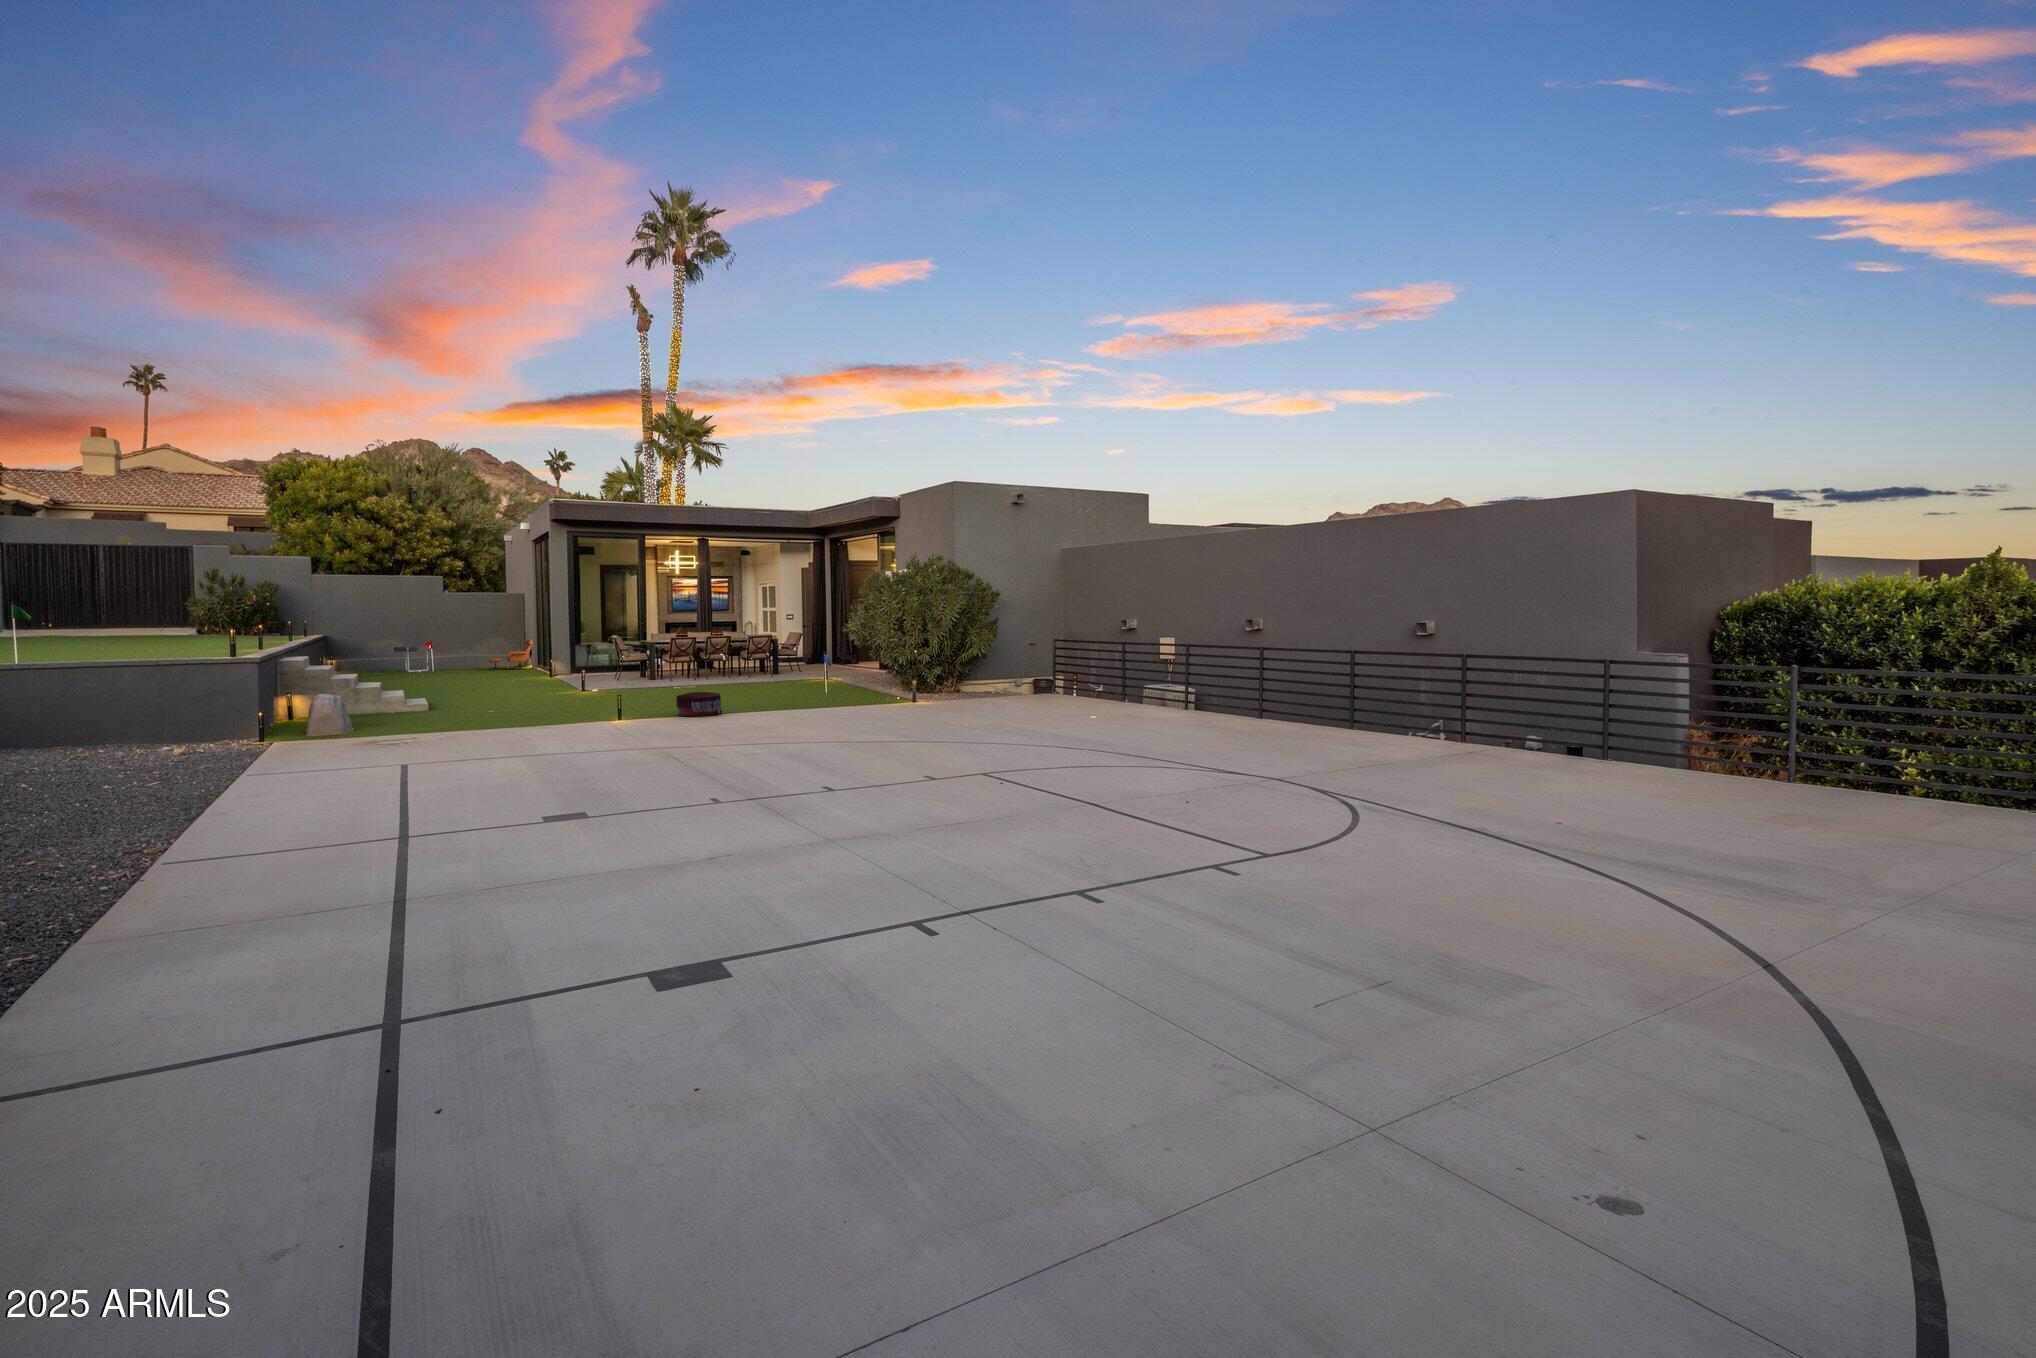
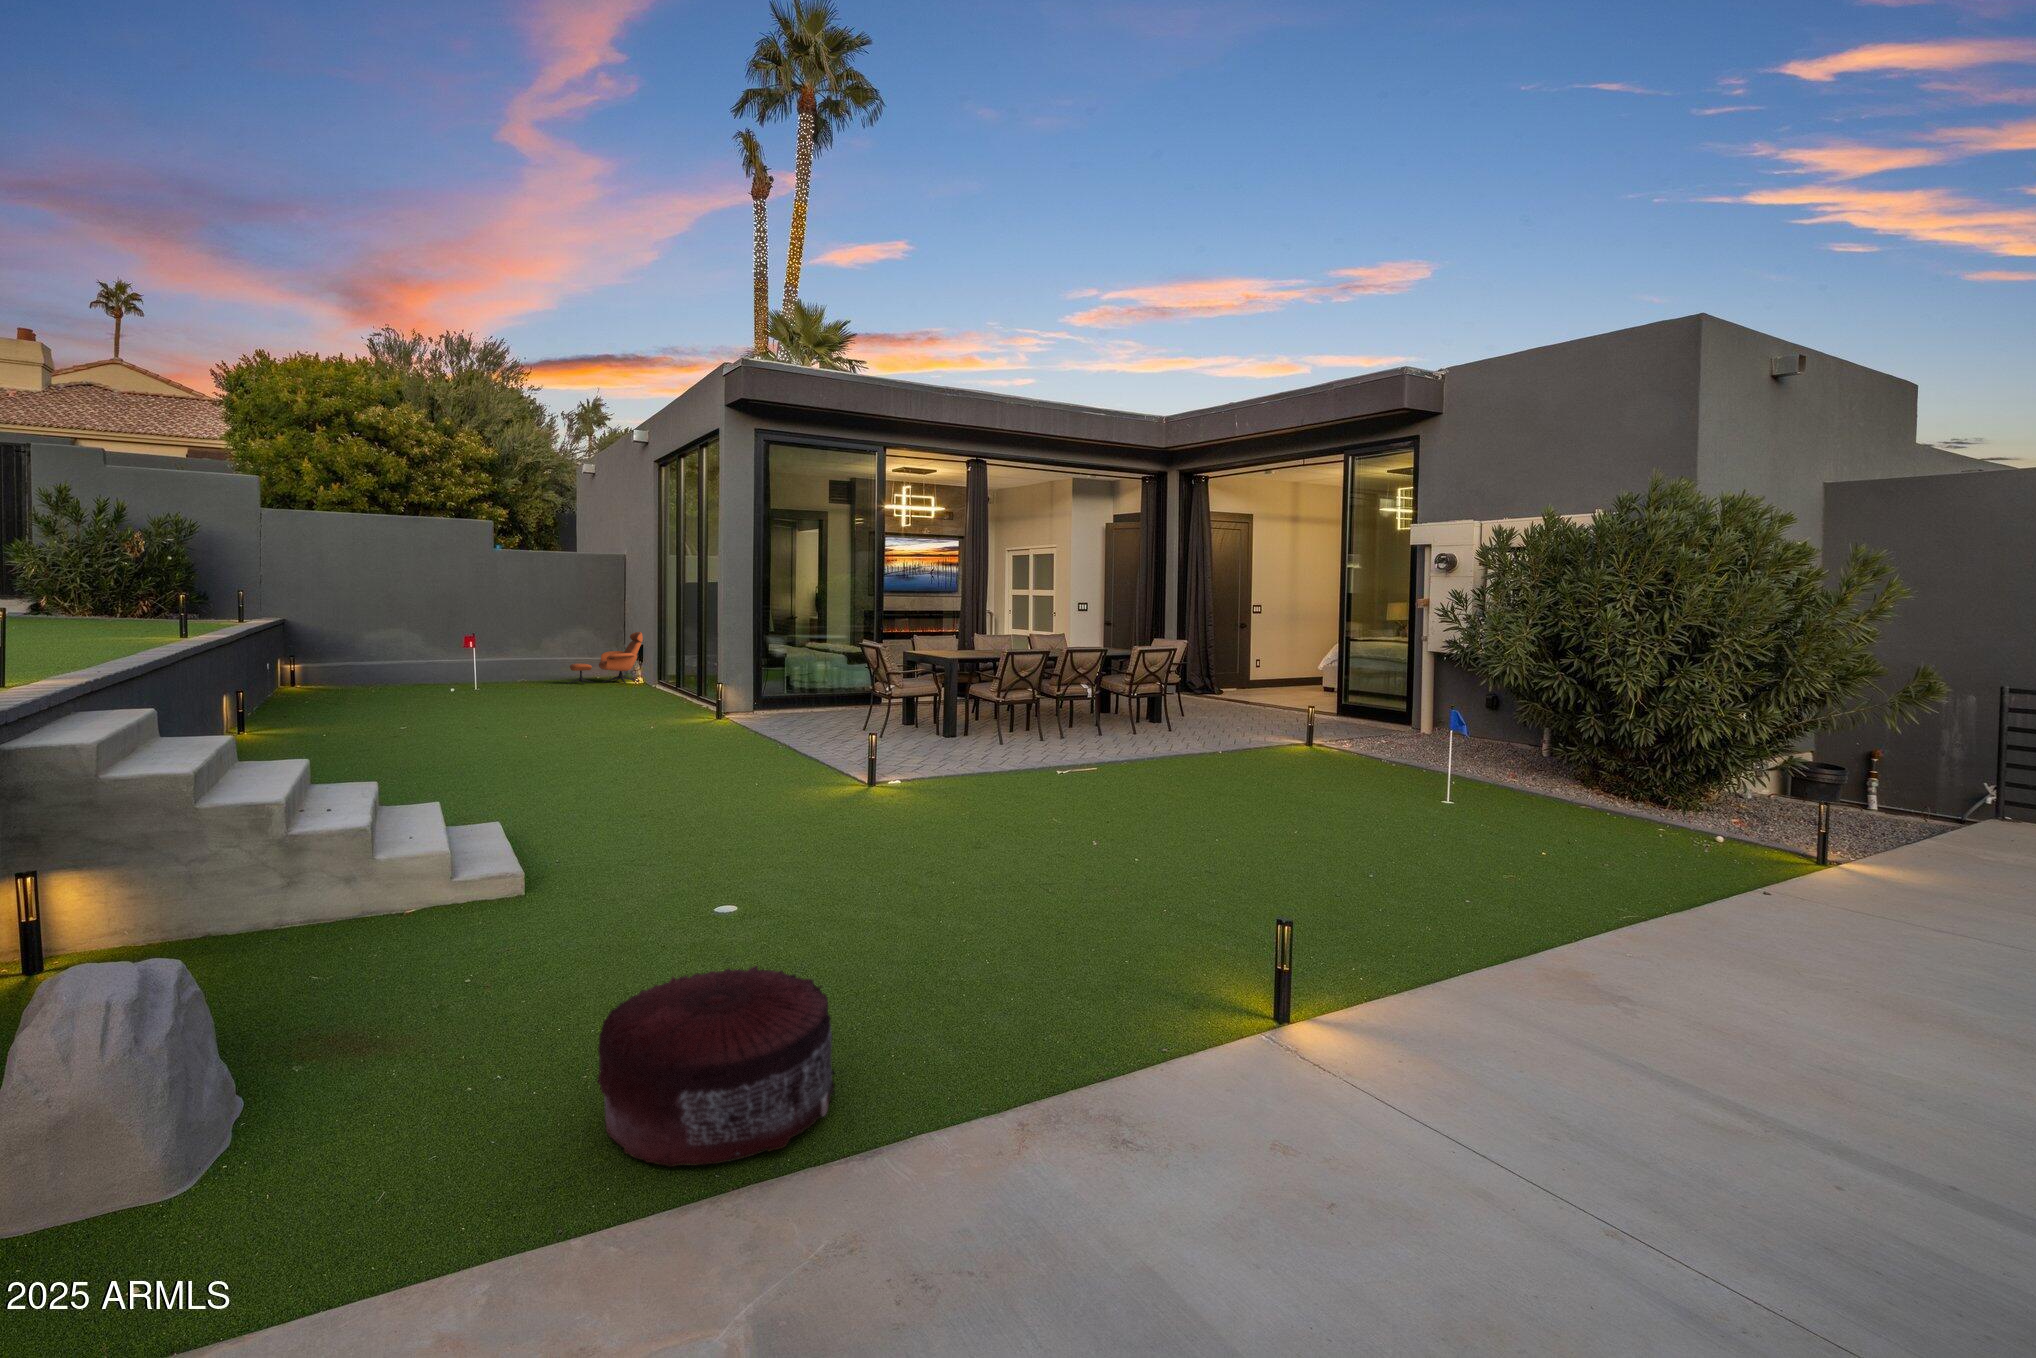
side table: present [394,646,429,672] -> none [407,640,477,685]
pouf: present [676,692,722,717] -> present [598,966,835,1167]

